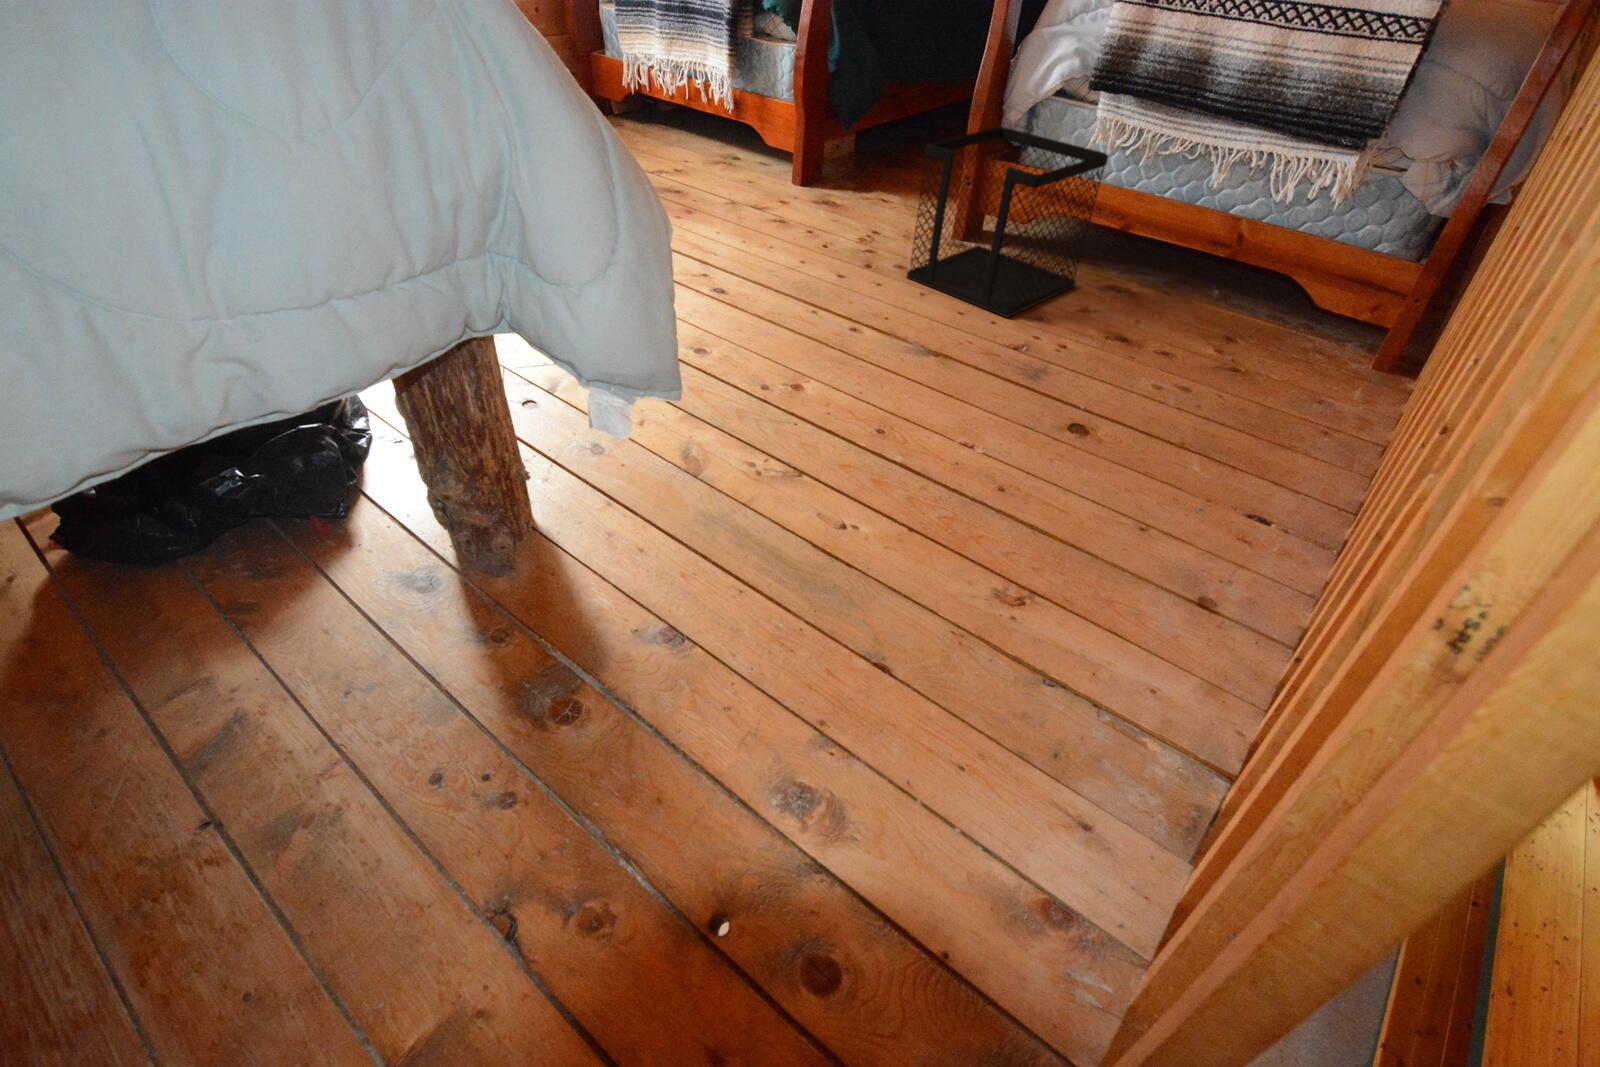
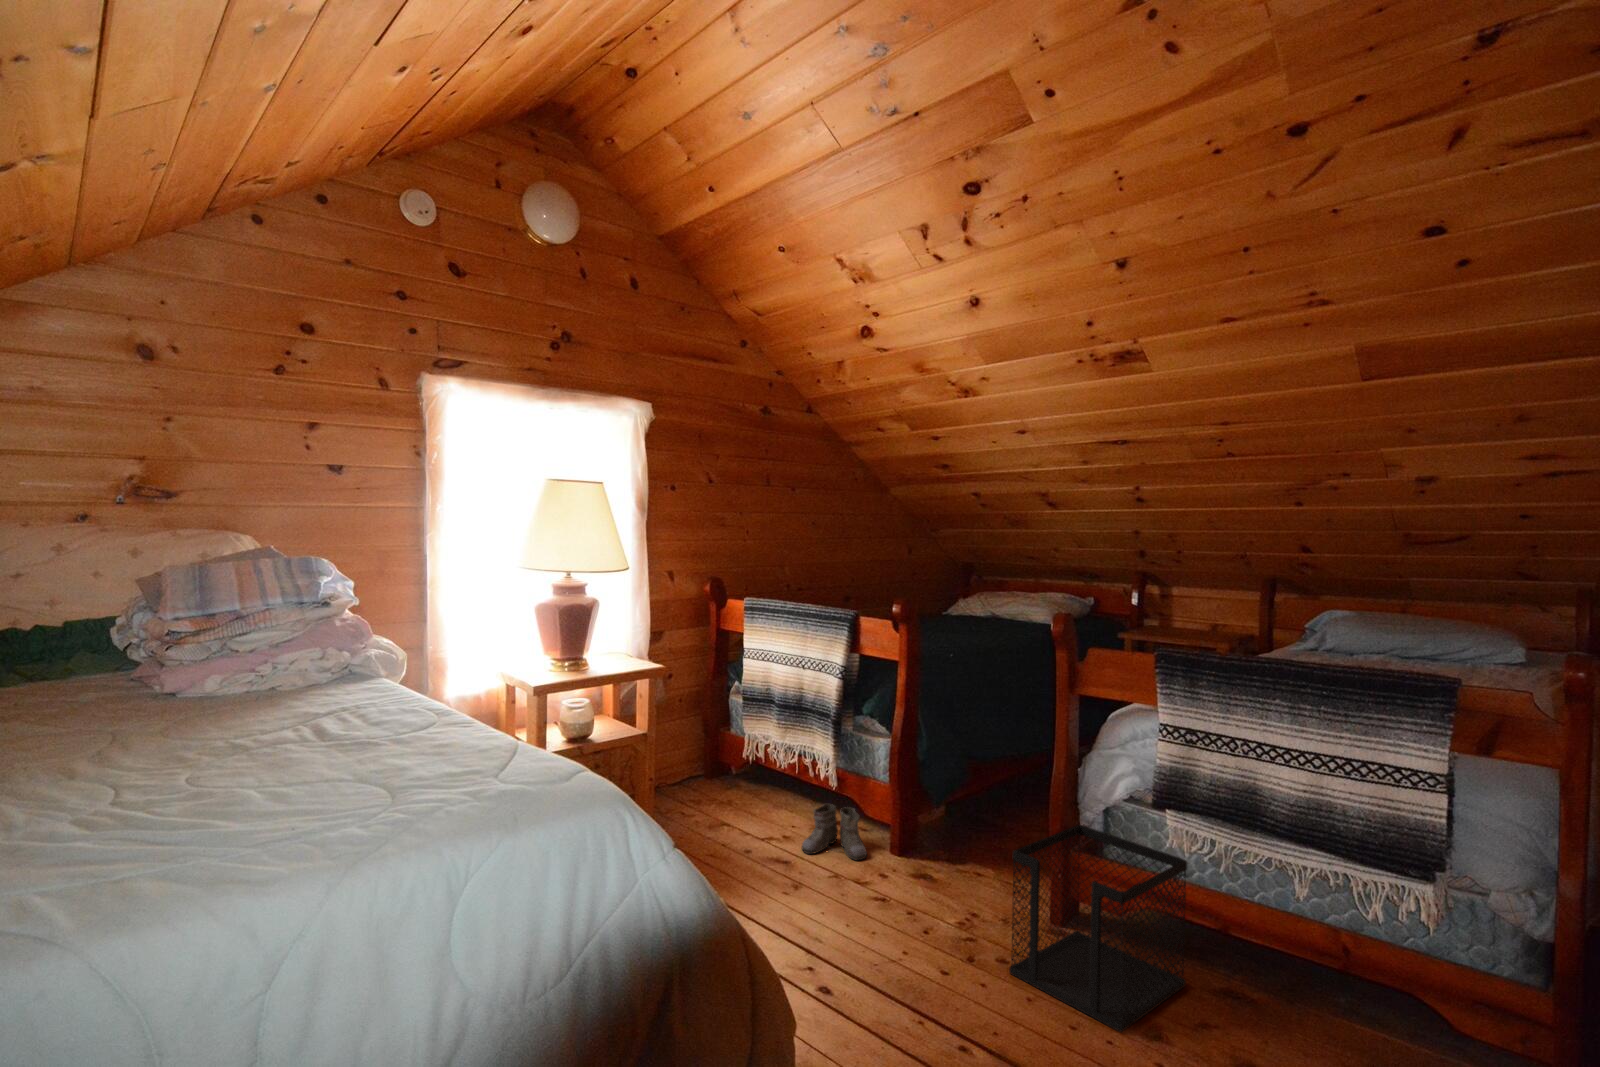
boots: none [695,131,774,191] -> present [802,804,867,860]

